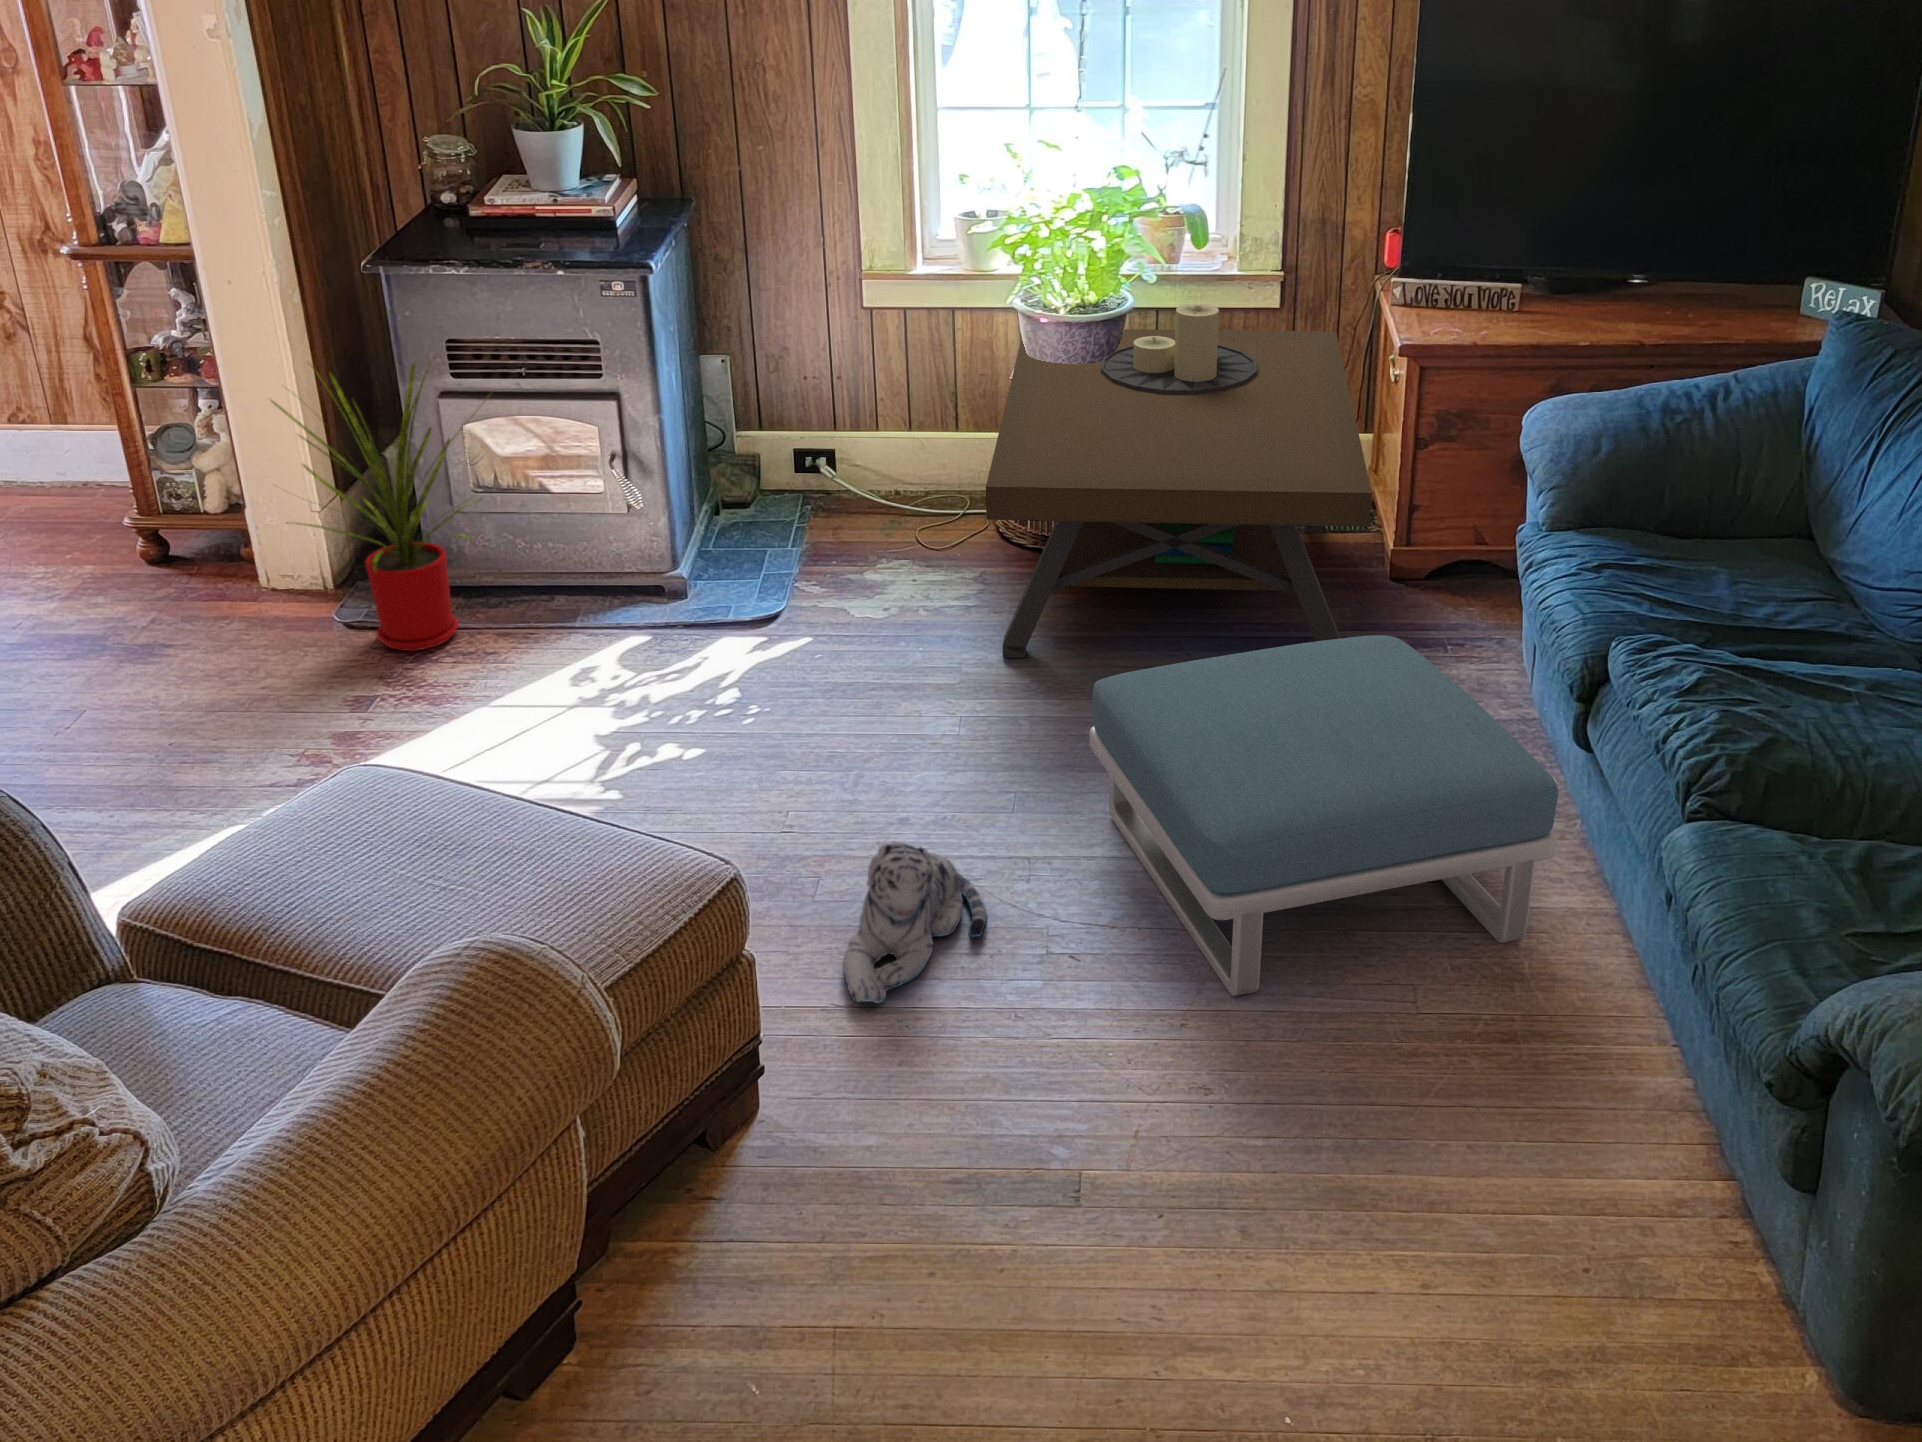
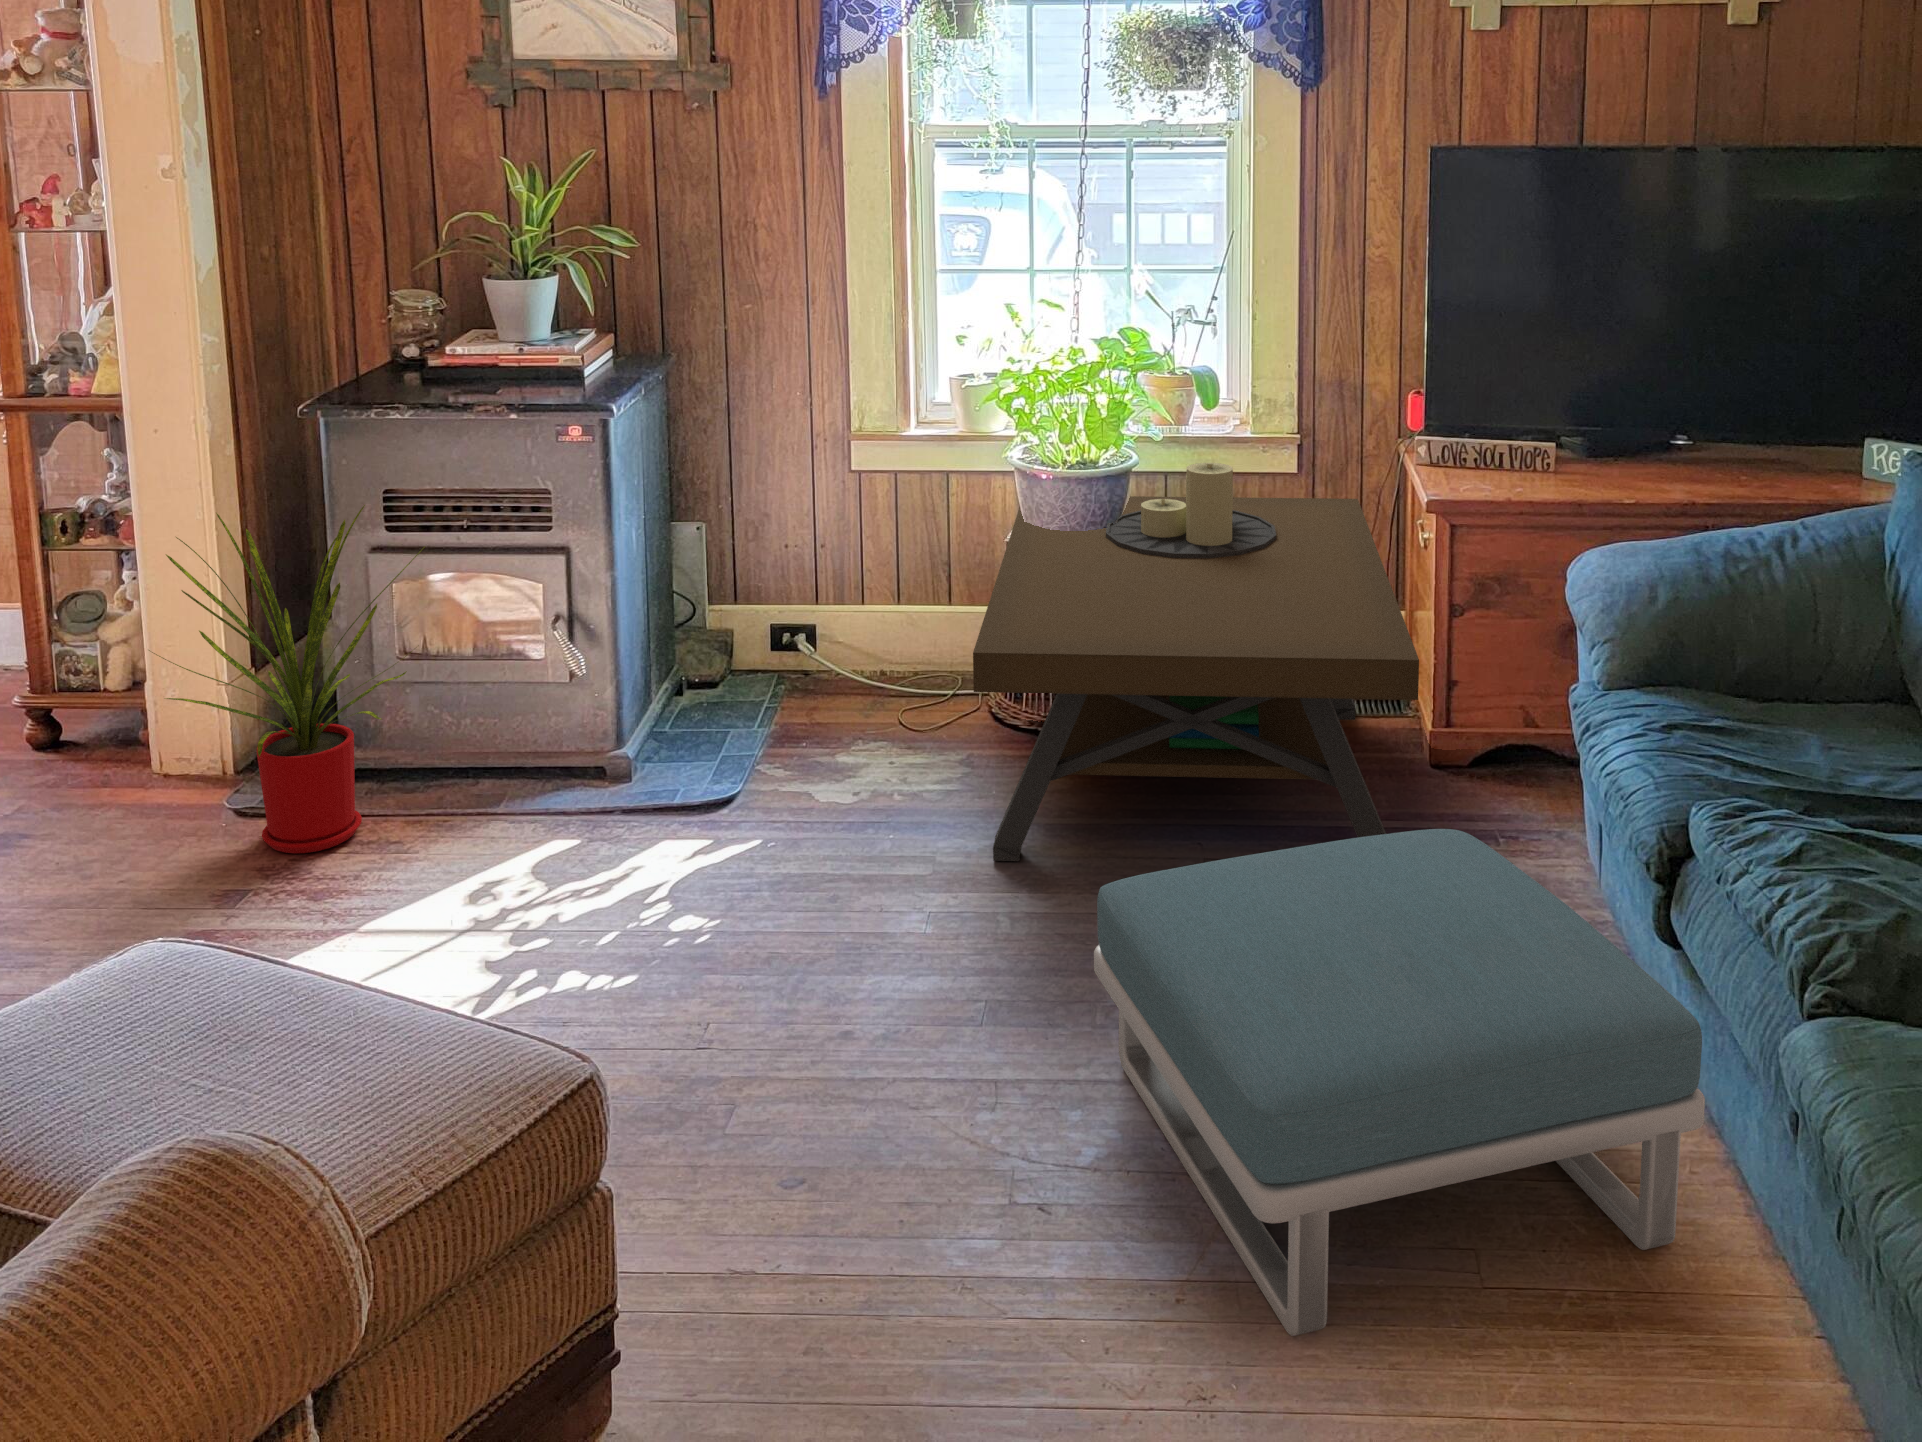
plush toy: present [843,842,987,1003] -> none [760,1105,960,1351]

